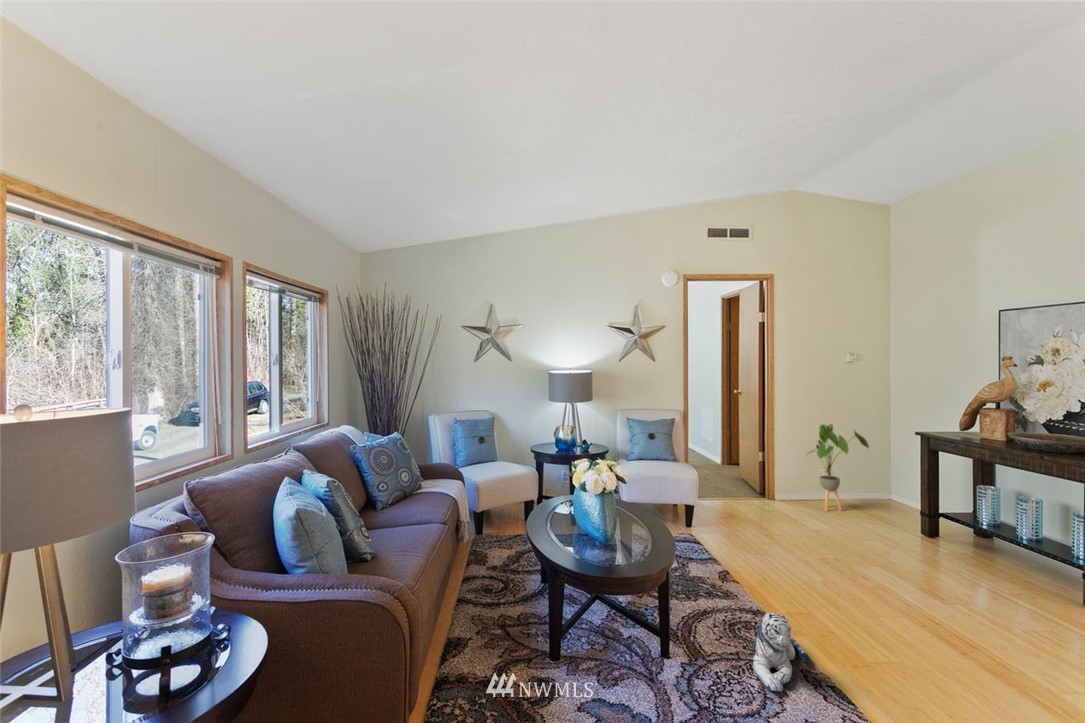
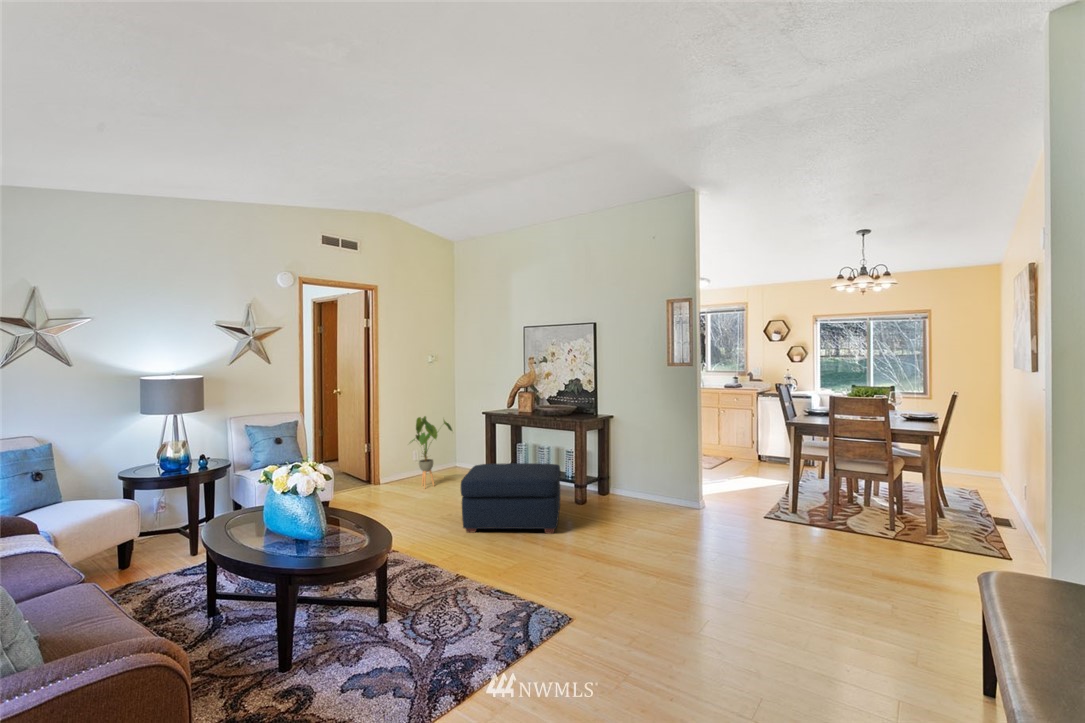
ottoman: none [835,500,1043,648] -> present [461,463,561,534]
plush toy: present [752,613,809,692] -> none [438,552,477,607]

